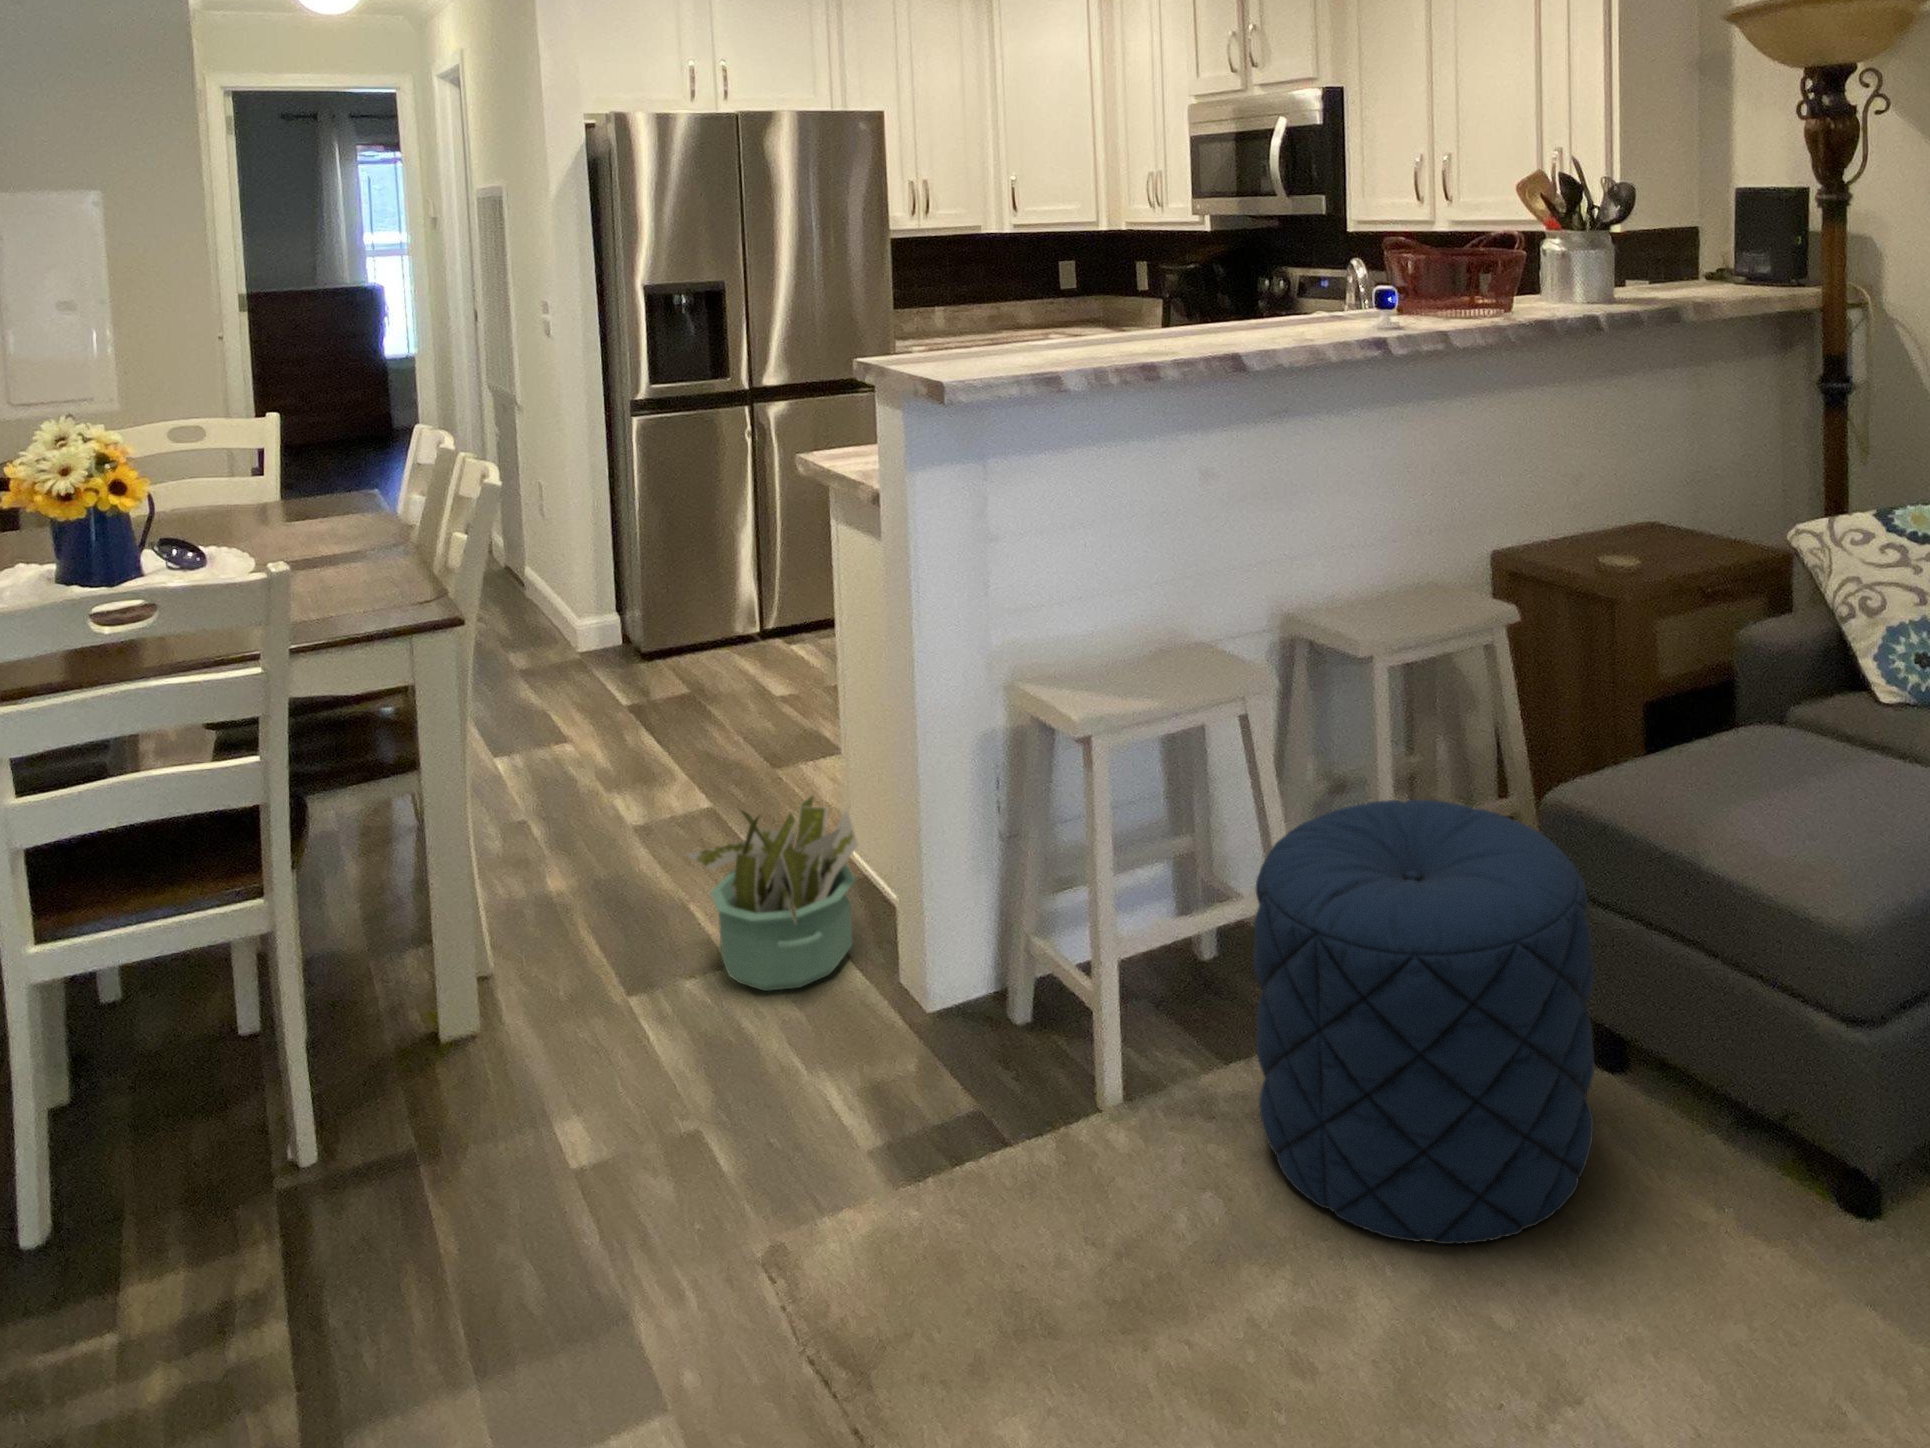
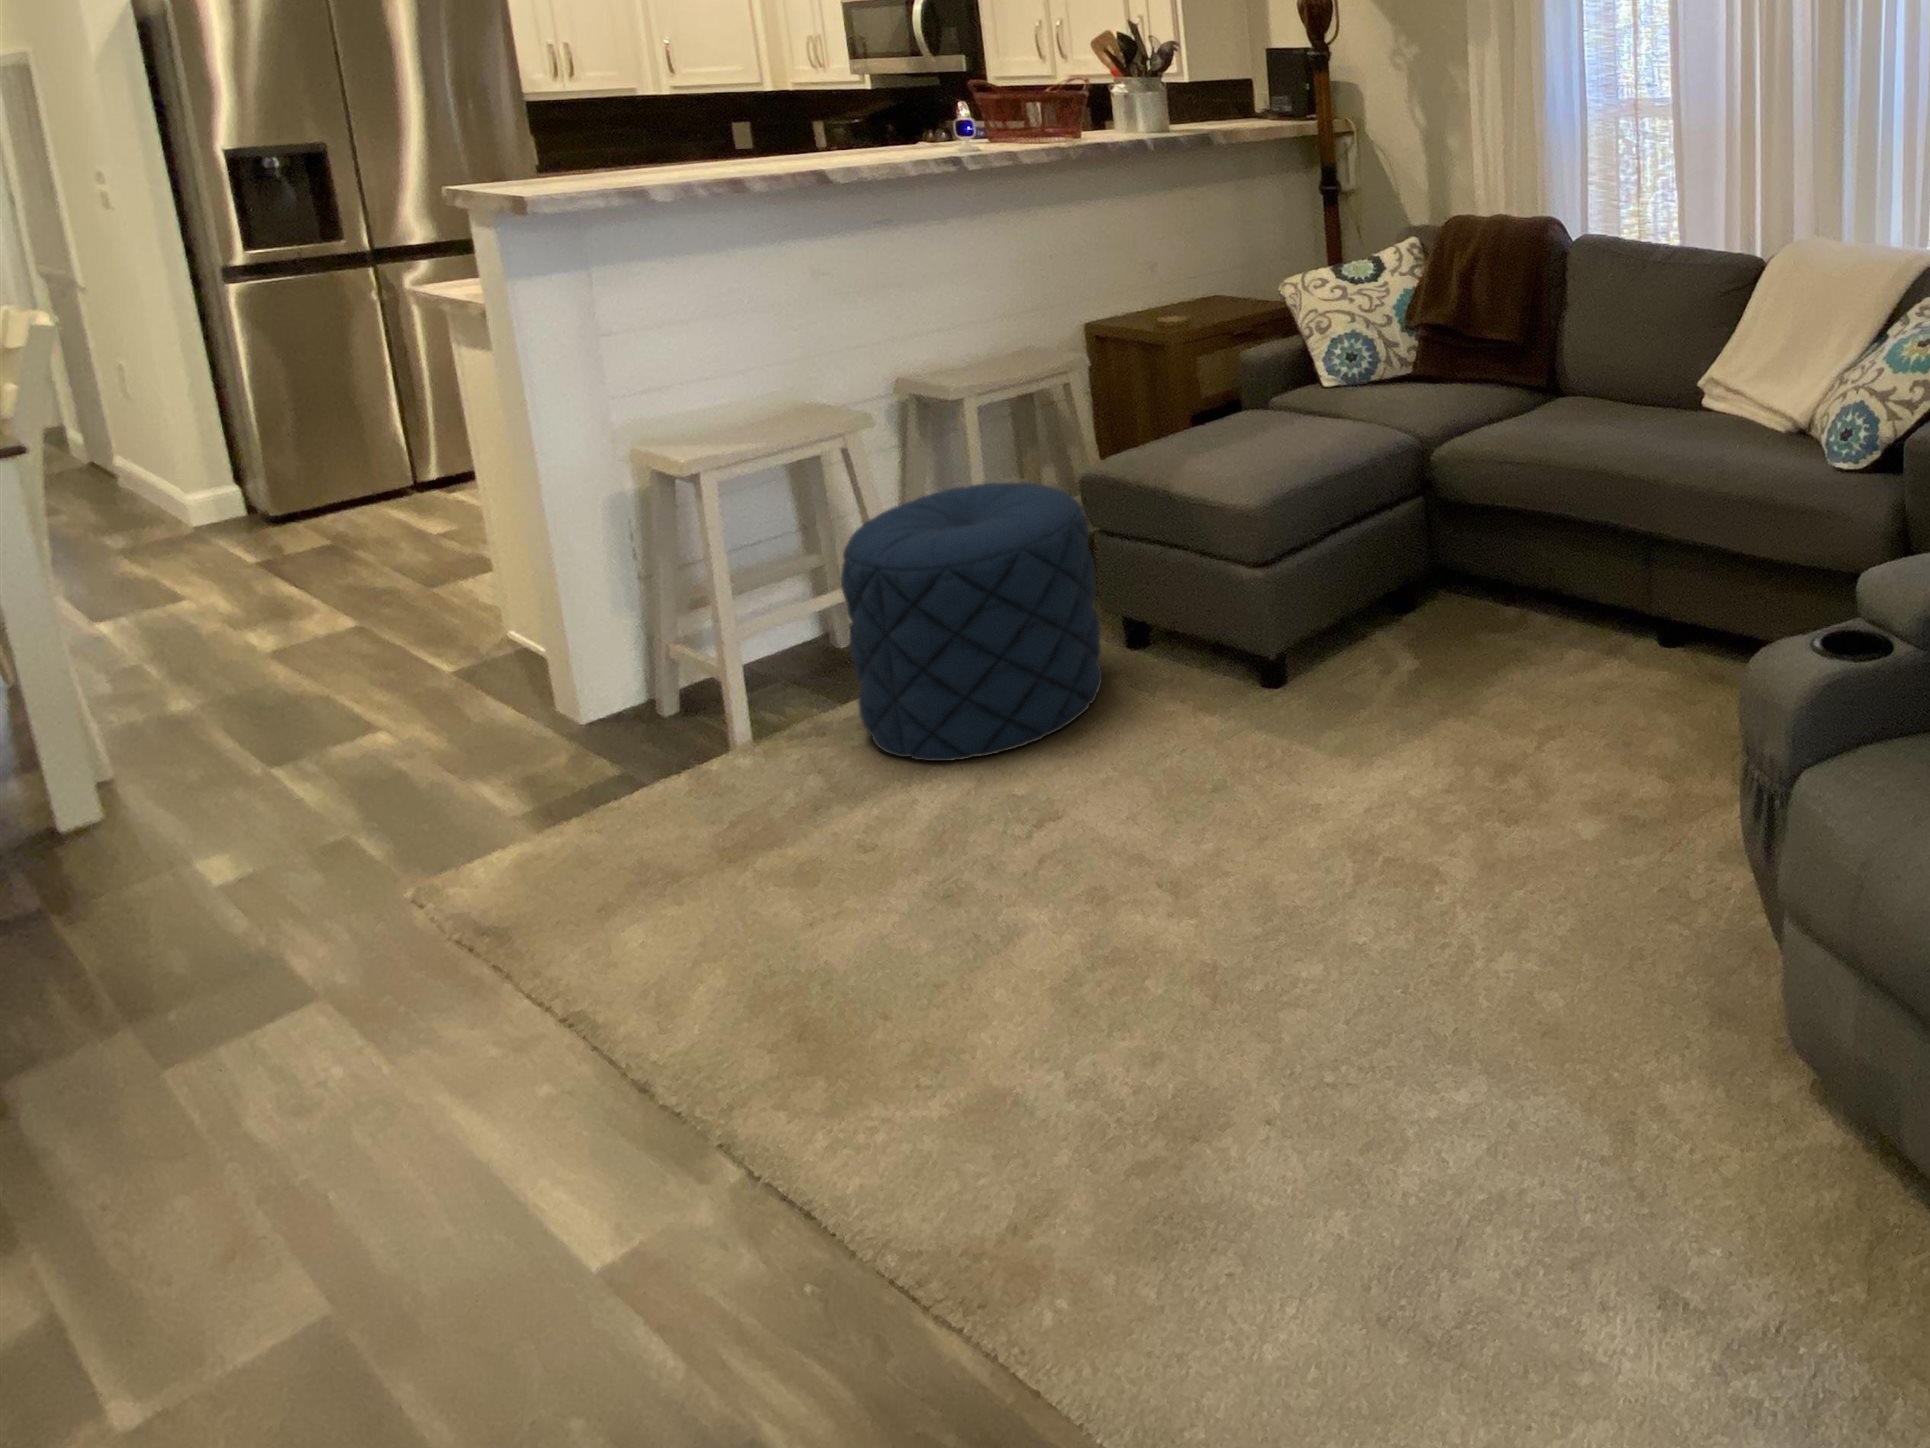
decorative plant: present [686,795,858,991] -> none [323,574,513,735]

